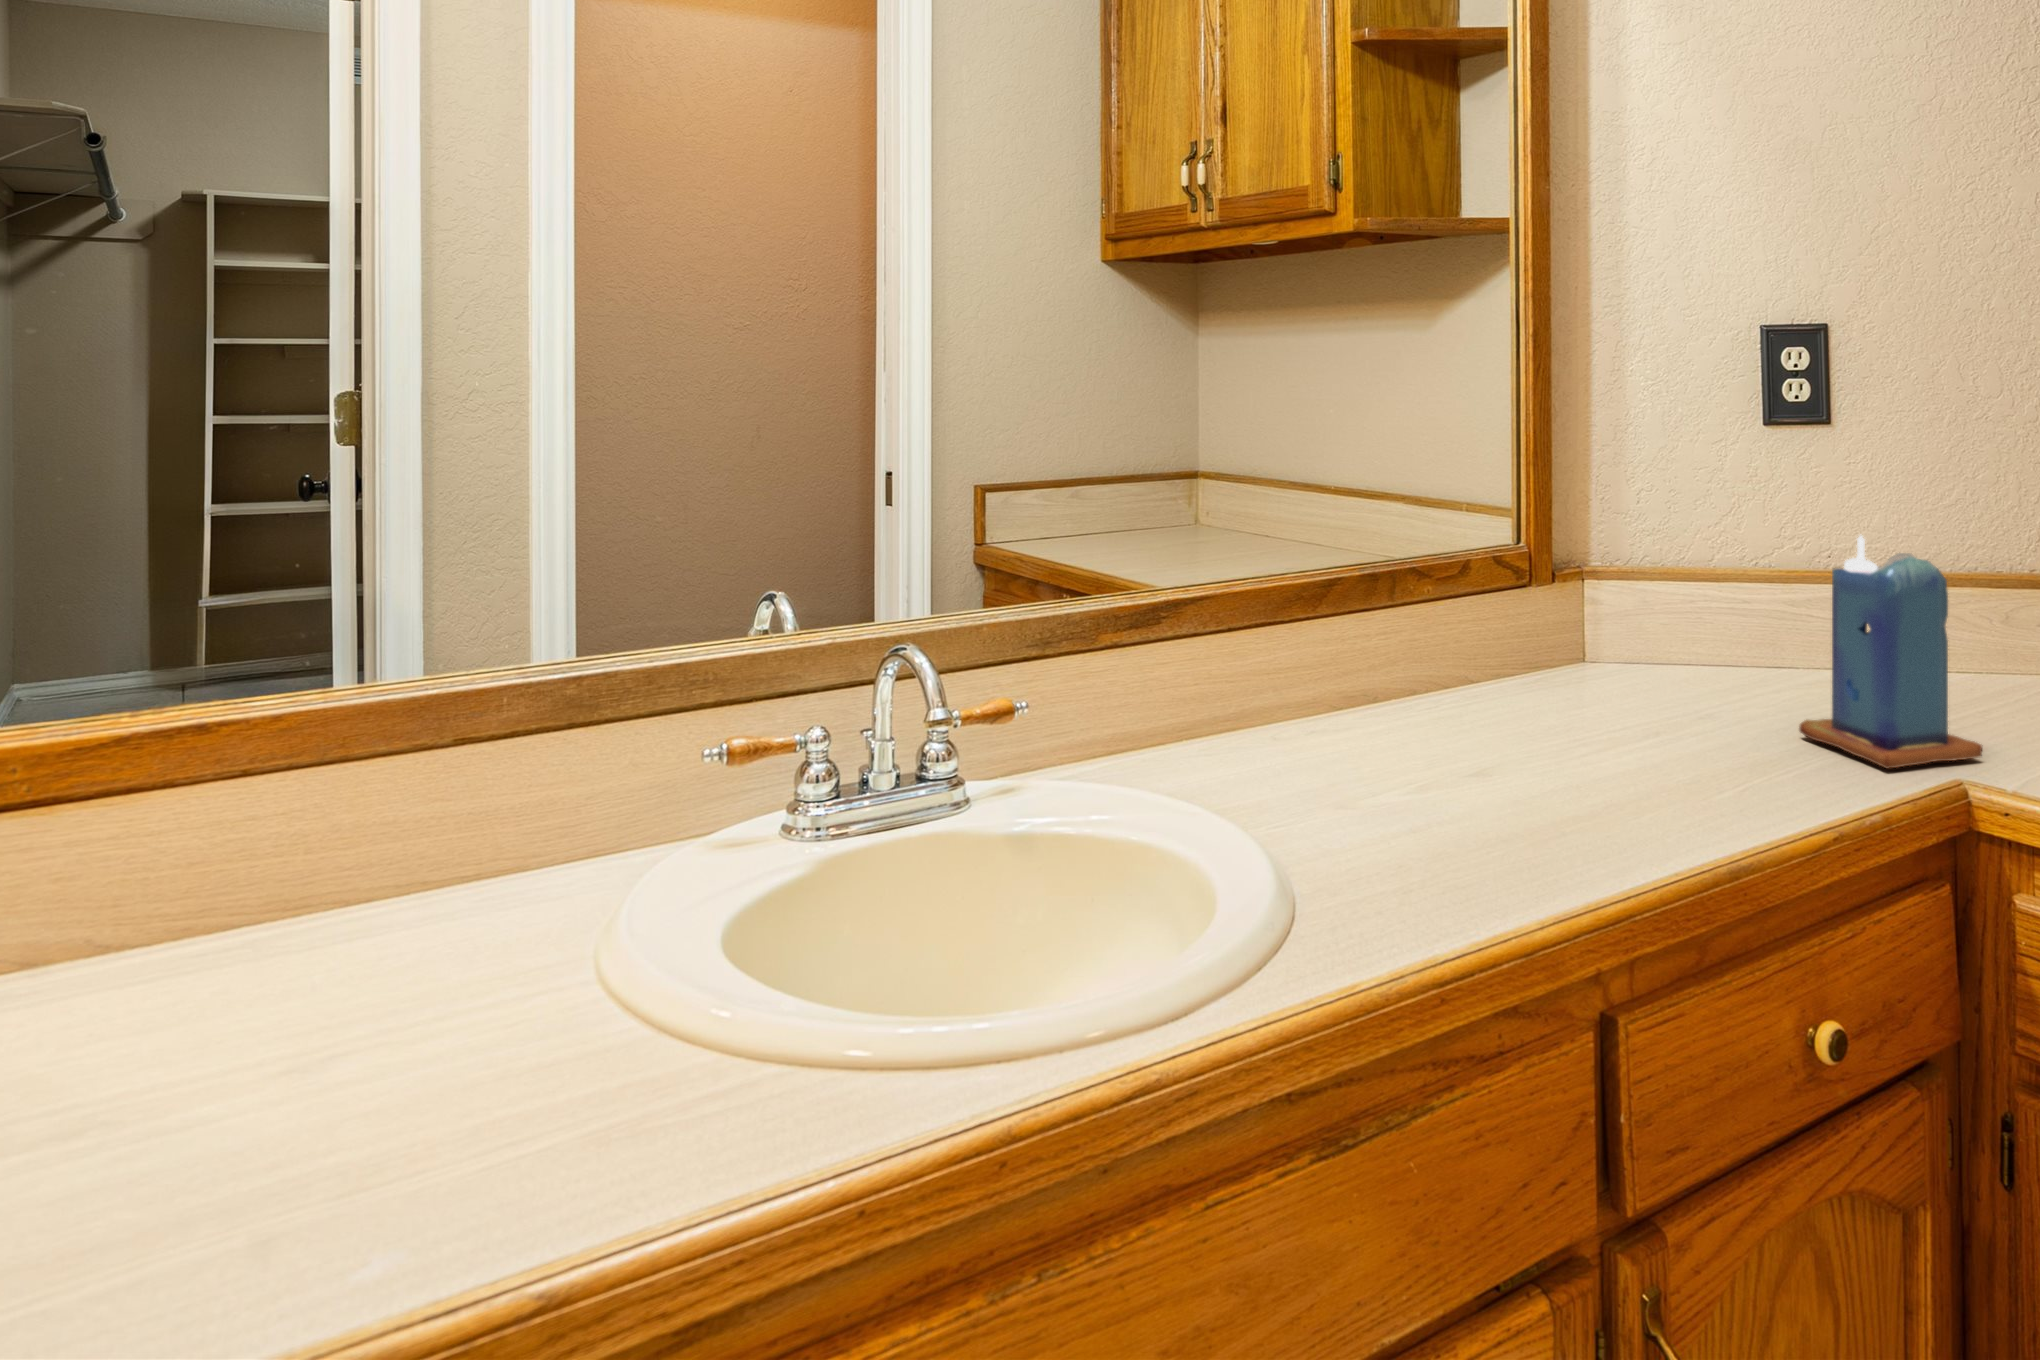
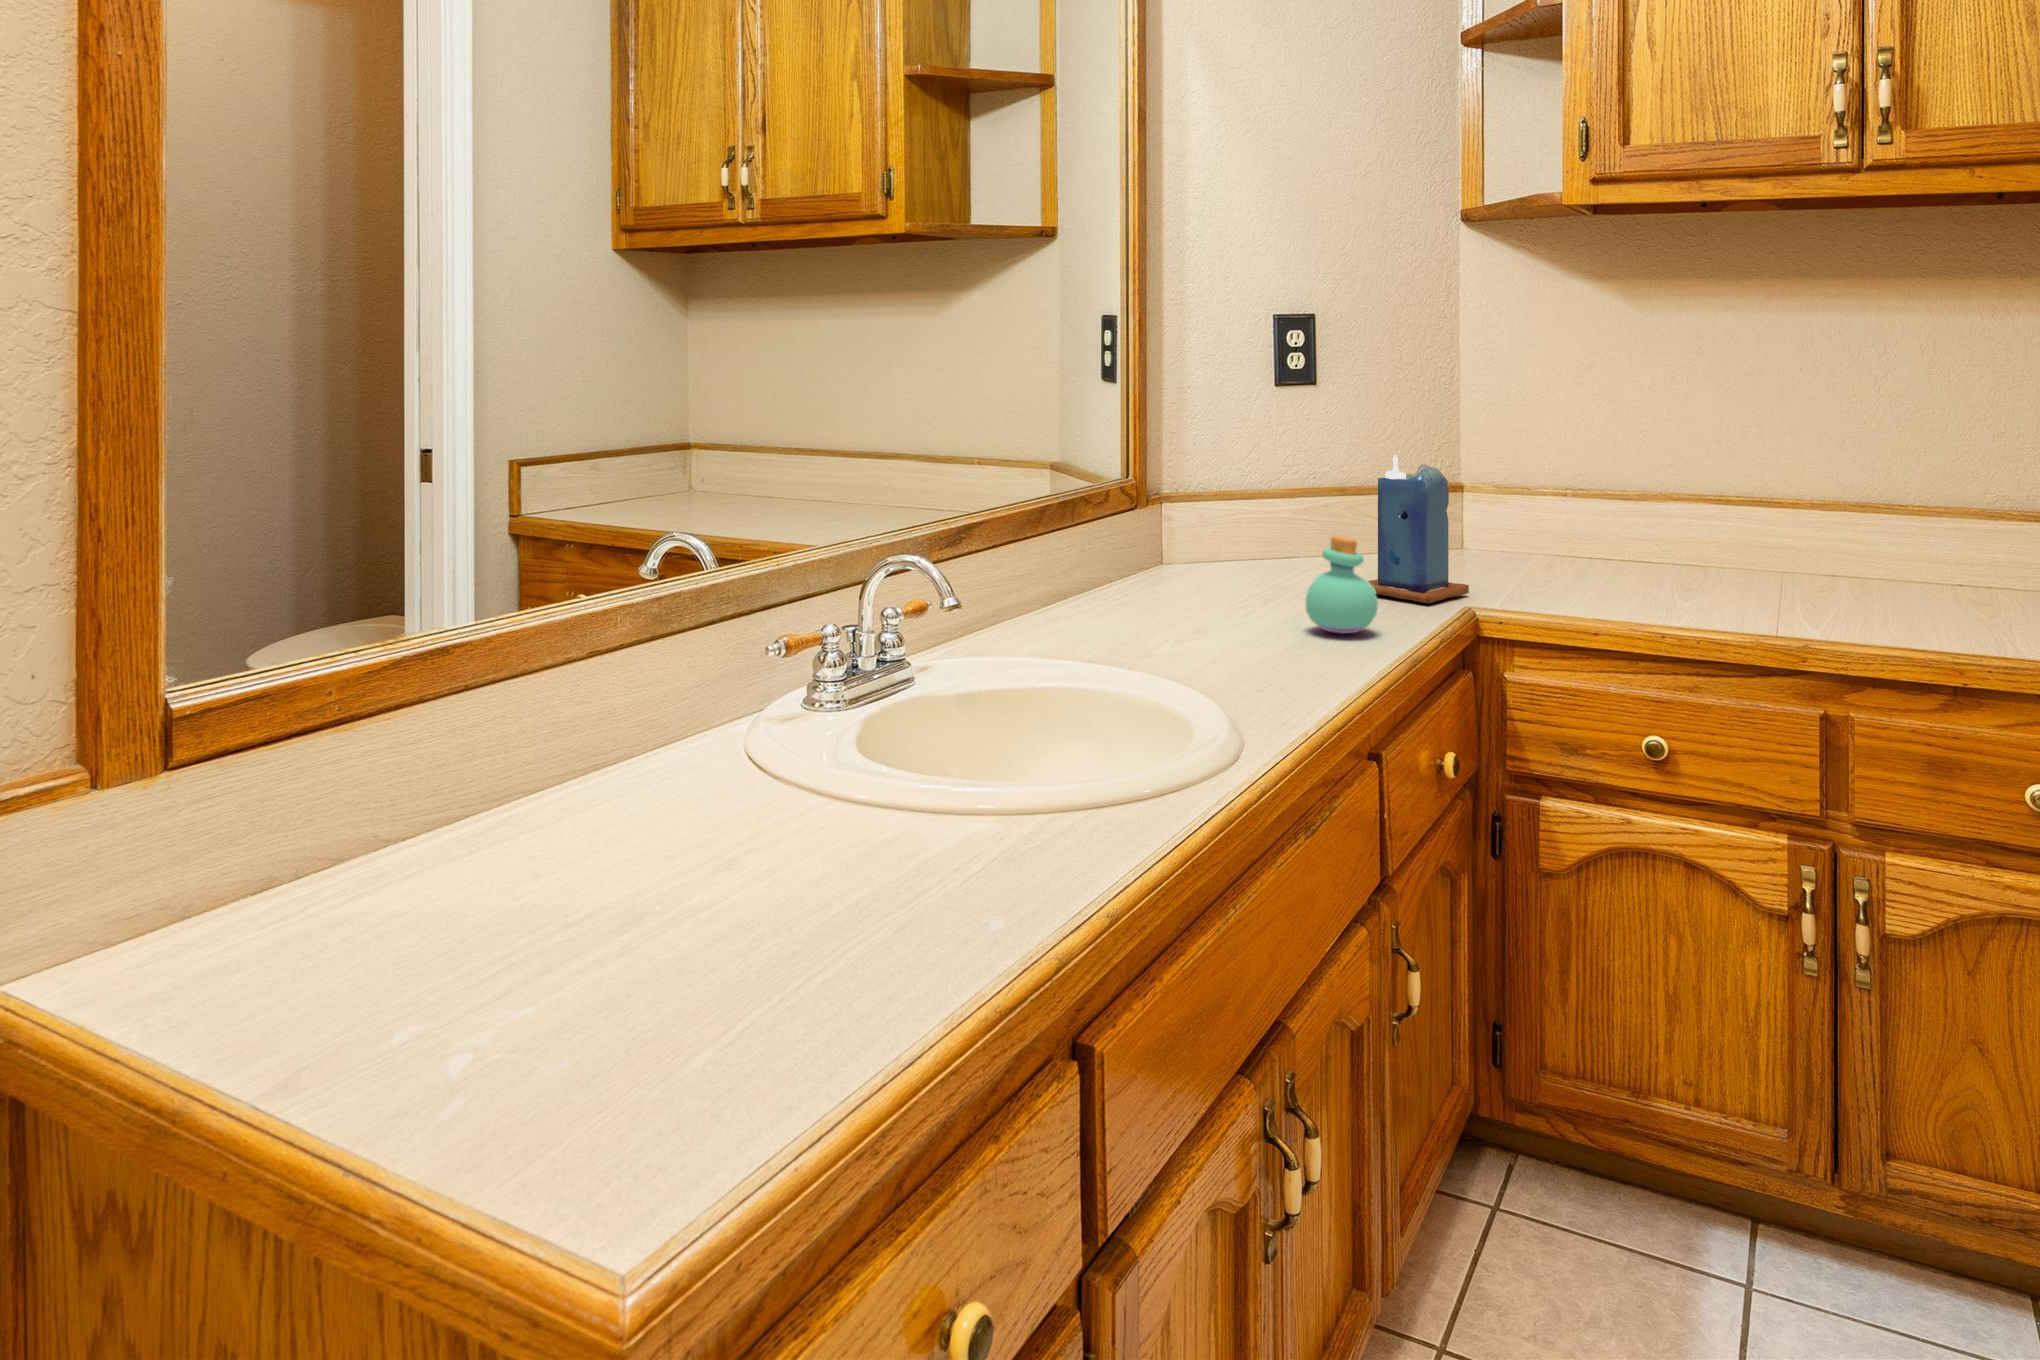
perfume bottle: none [1624,657,1733,808] -> present [1306,536,1378,634]

